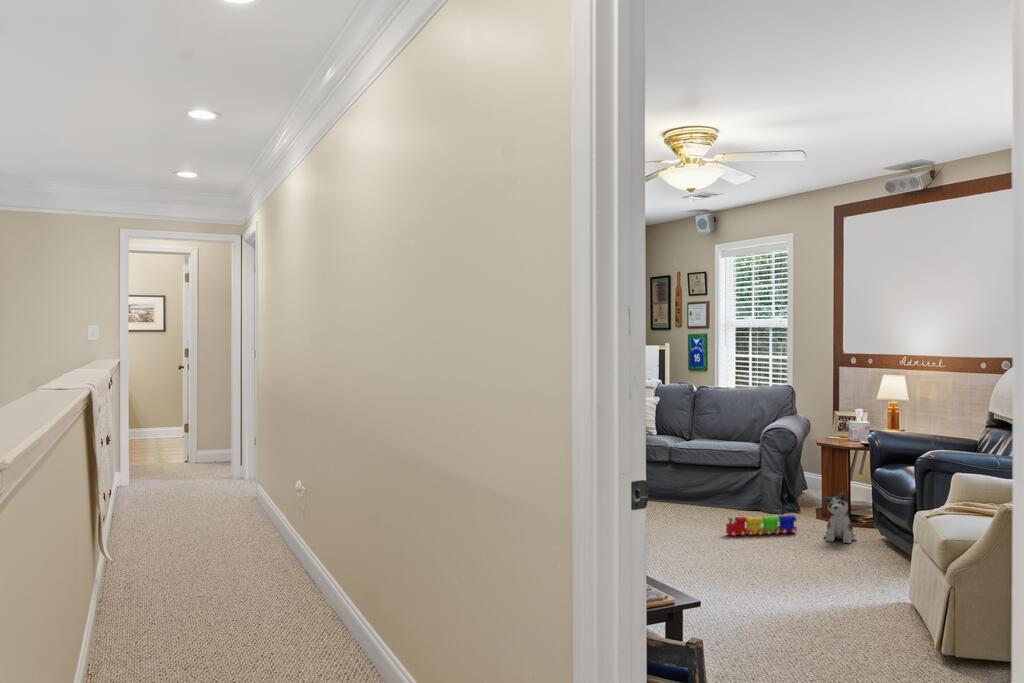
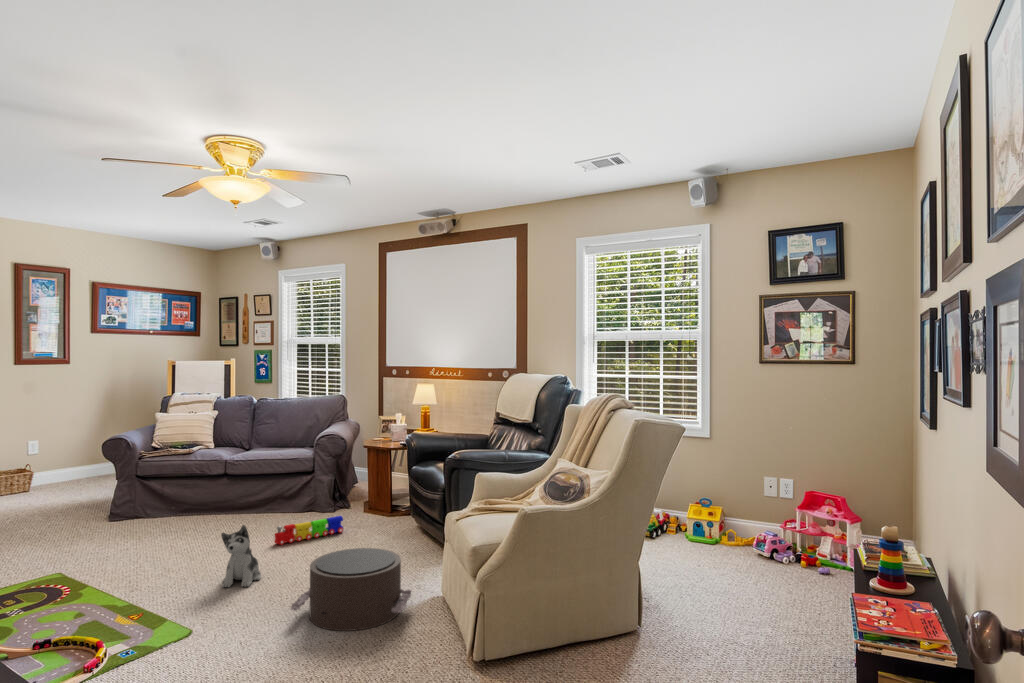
plush toy: present [823,491,857,543] -> present [221,525,261,587]
pouf: none [754,539,876,612] -> present [290,548,411,631]

